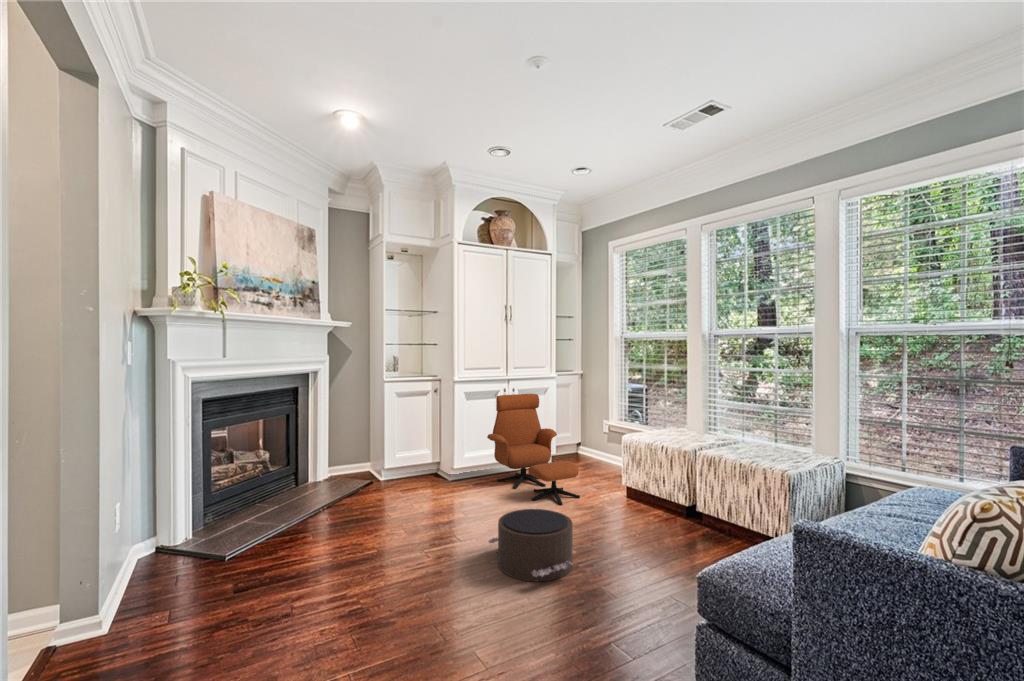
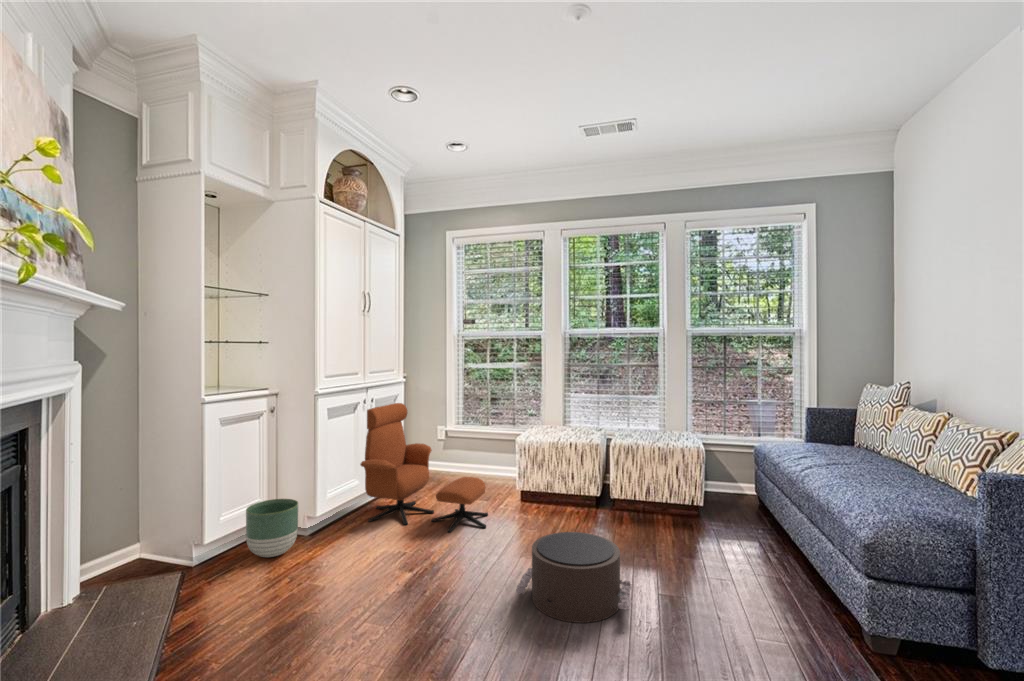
planter: none [407,449,438,485] -> present [246,499,298,557]

